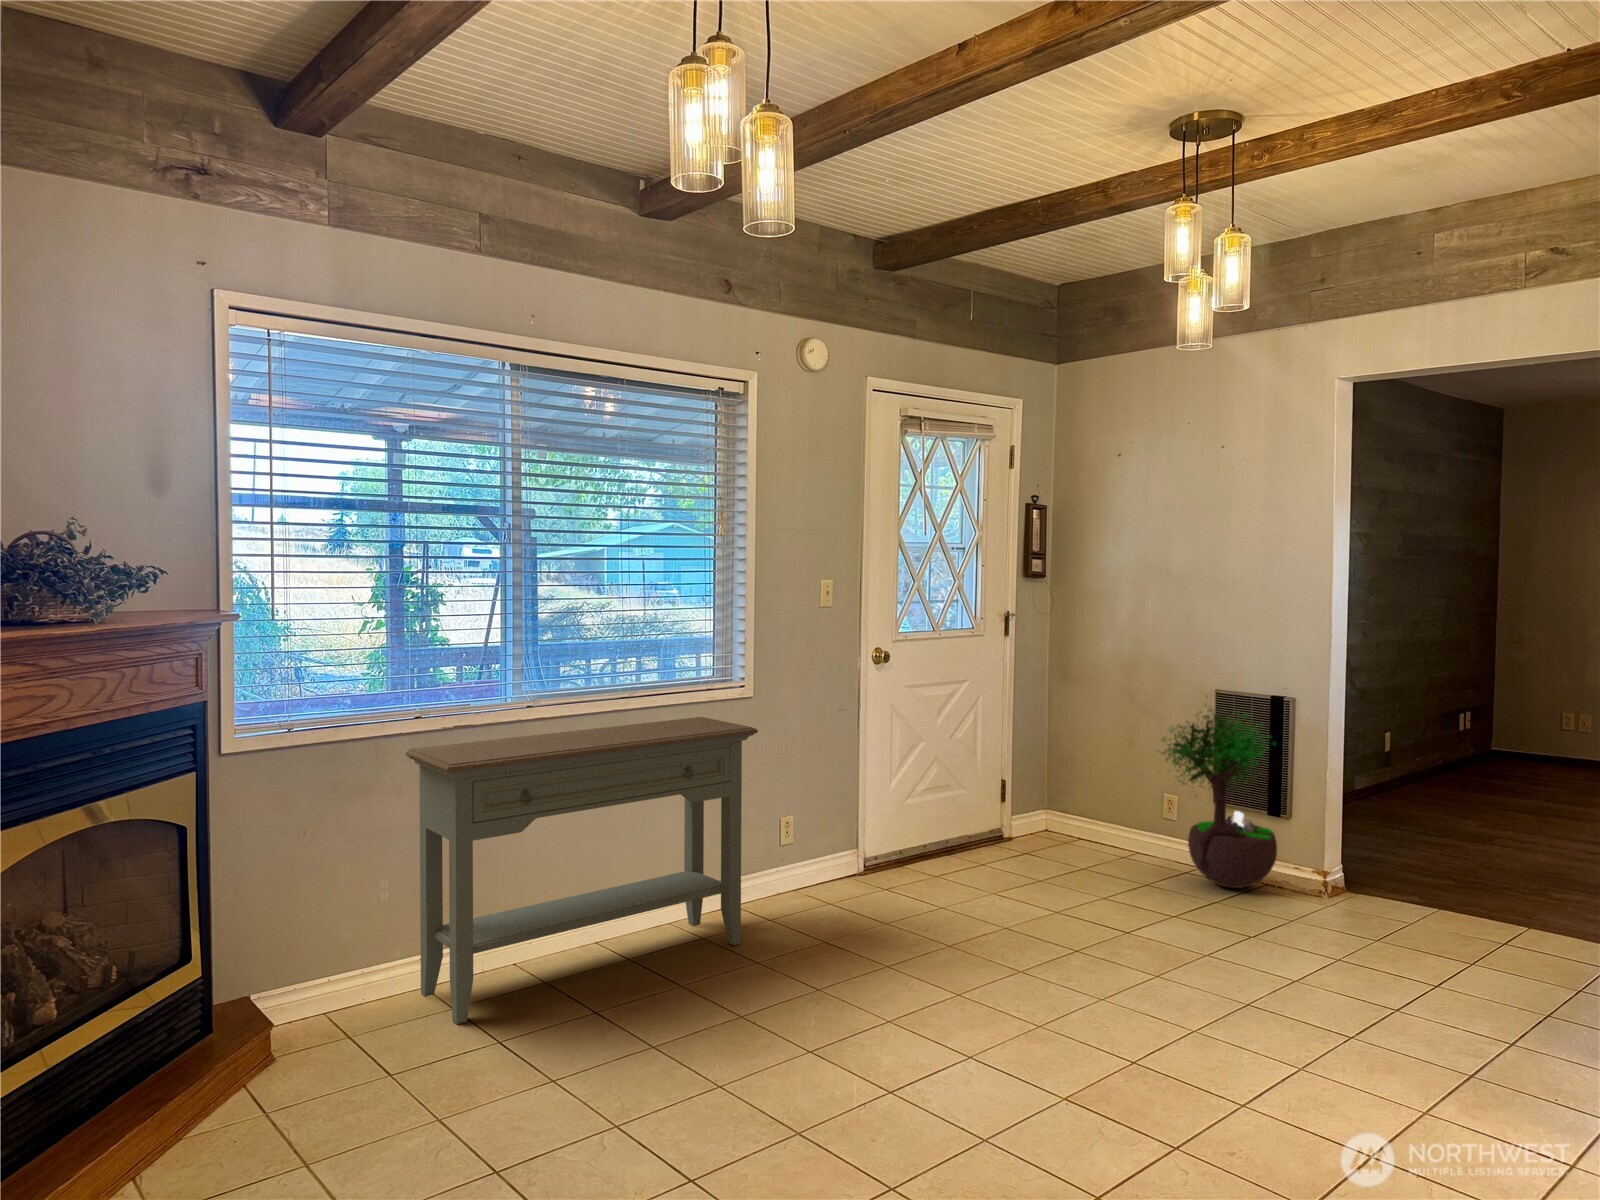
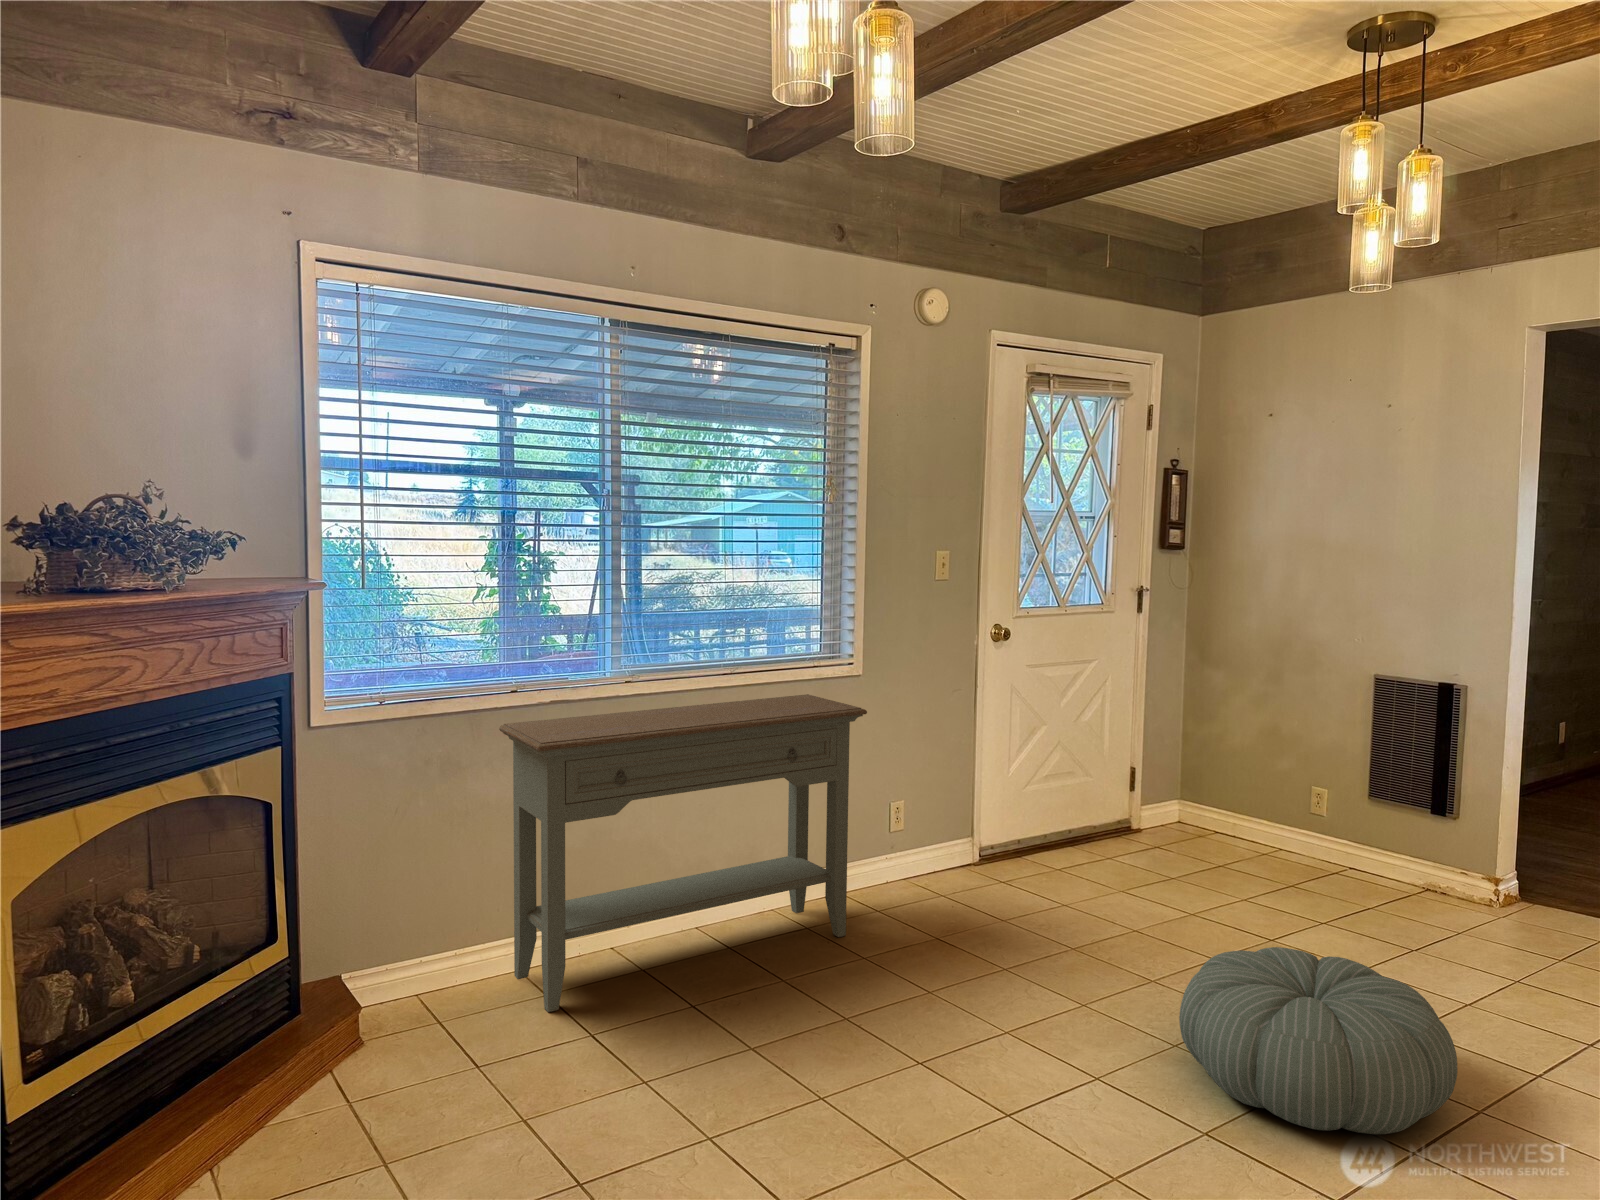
potted tree: present [1161,708,1277,888] -> none [1306,682,1449,896]
pouf: none [1042,929,1274,1083] -> present [1179,947,1458,1134]

